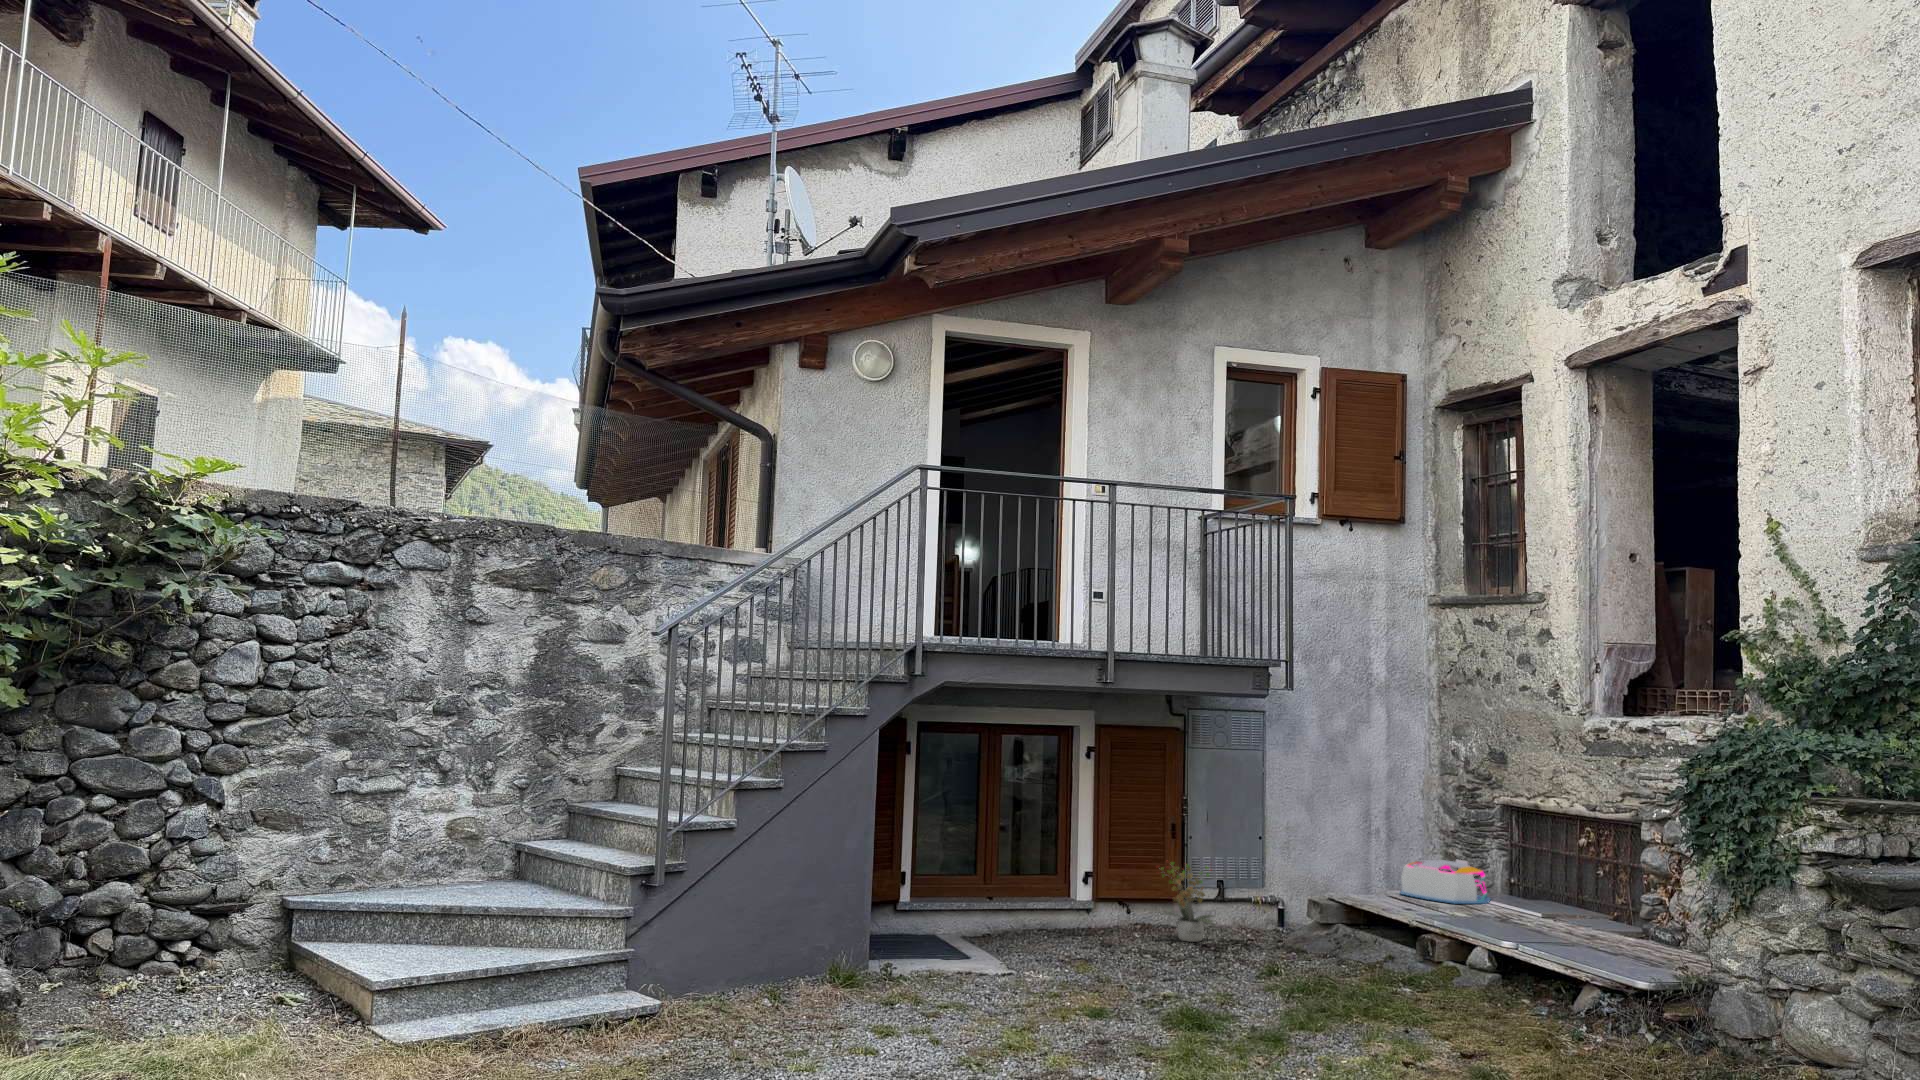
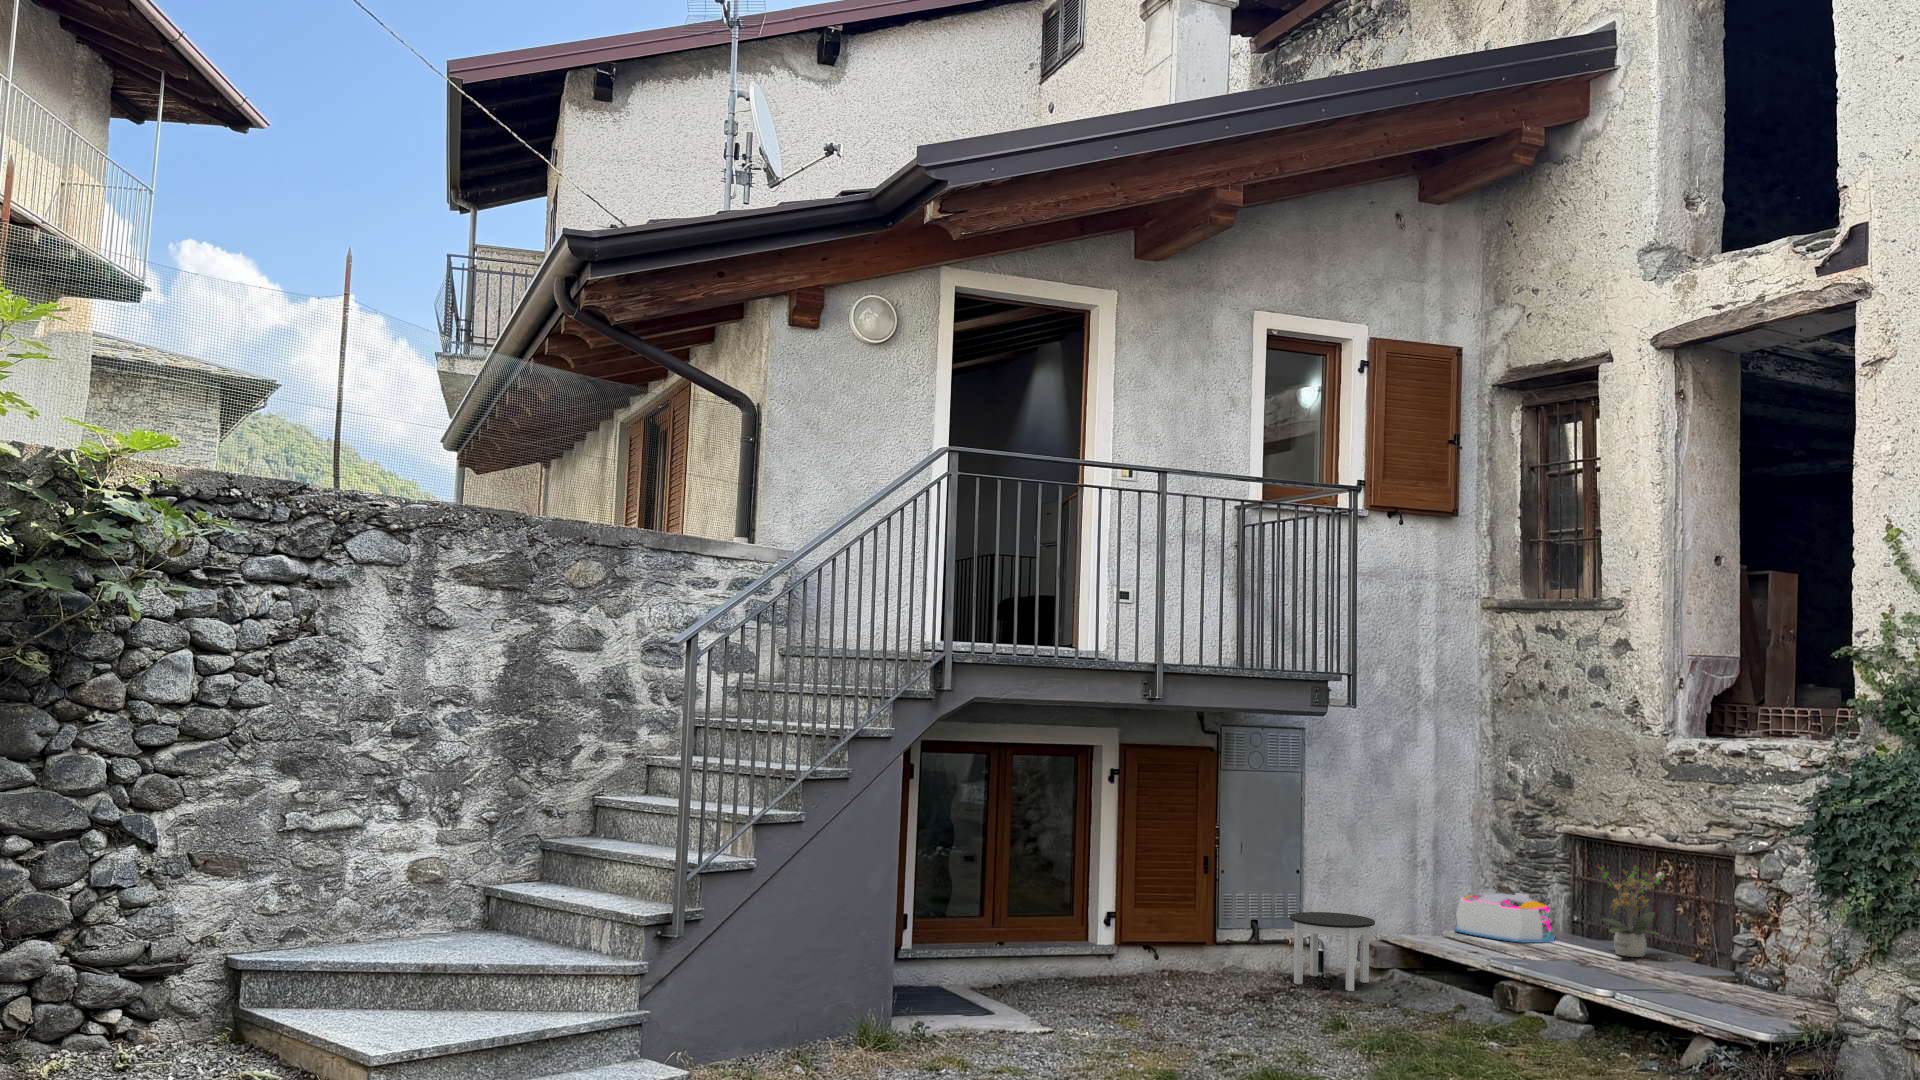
potted plant: present [1161,862,1214,942] -> present [1600,866,1664,957]
round table: none [1246,876,1323,946] -> present [1290,912,1375,991]

